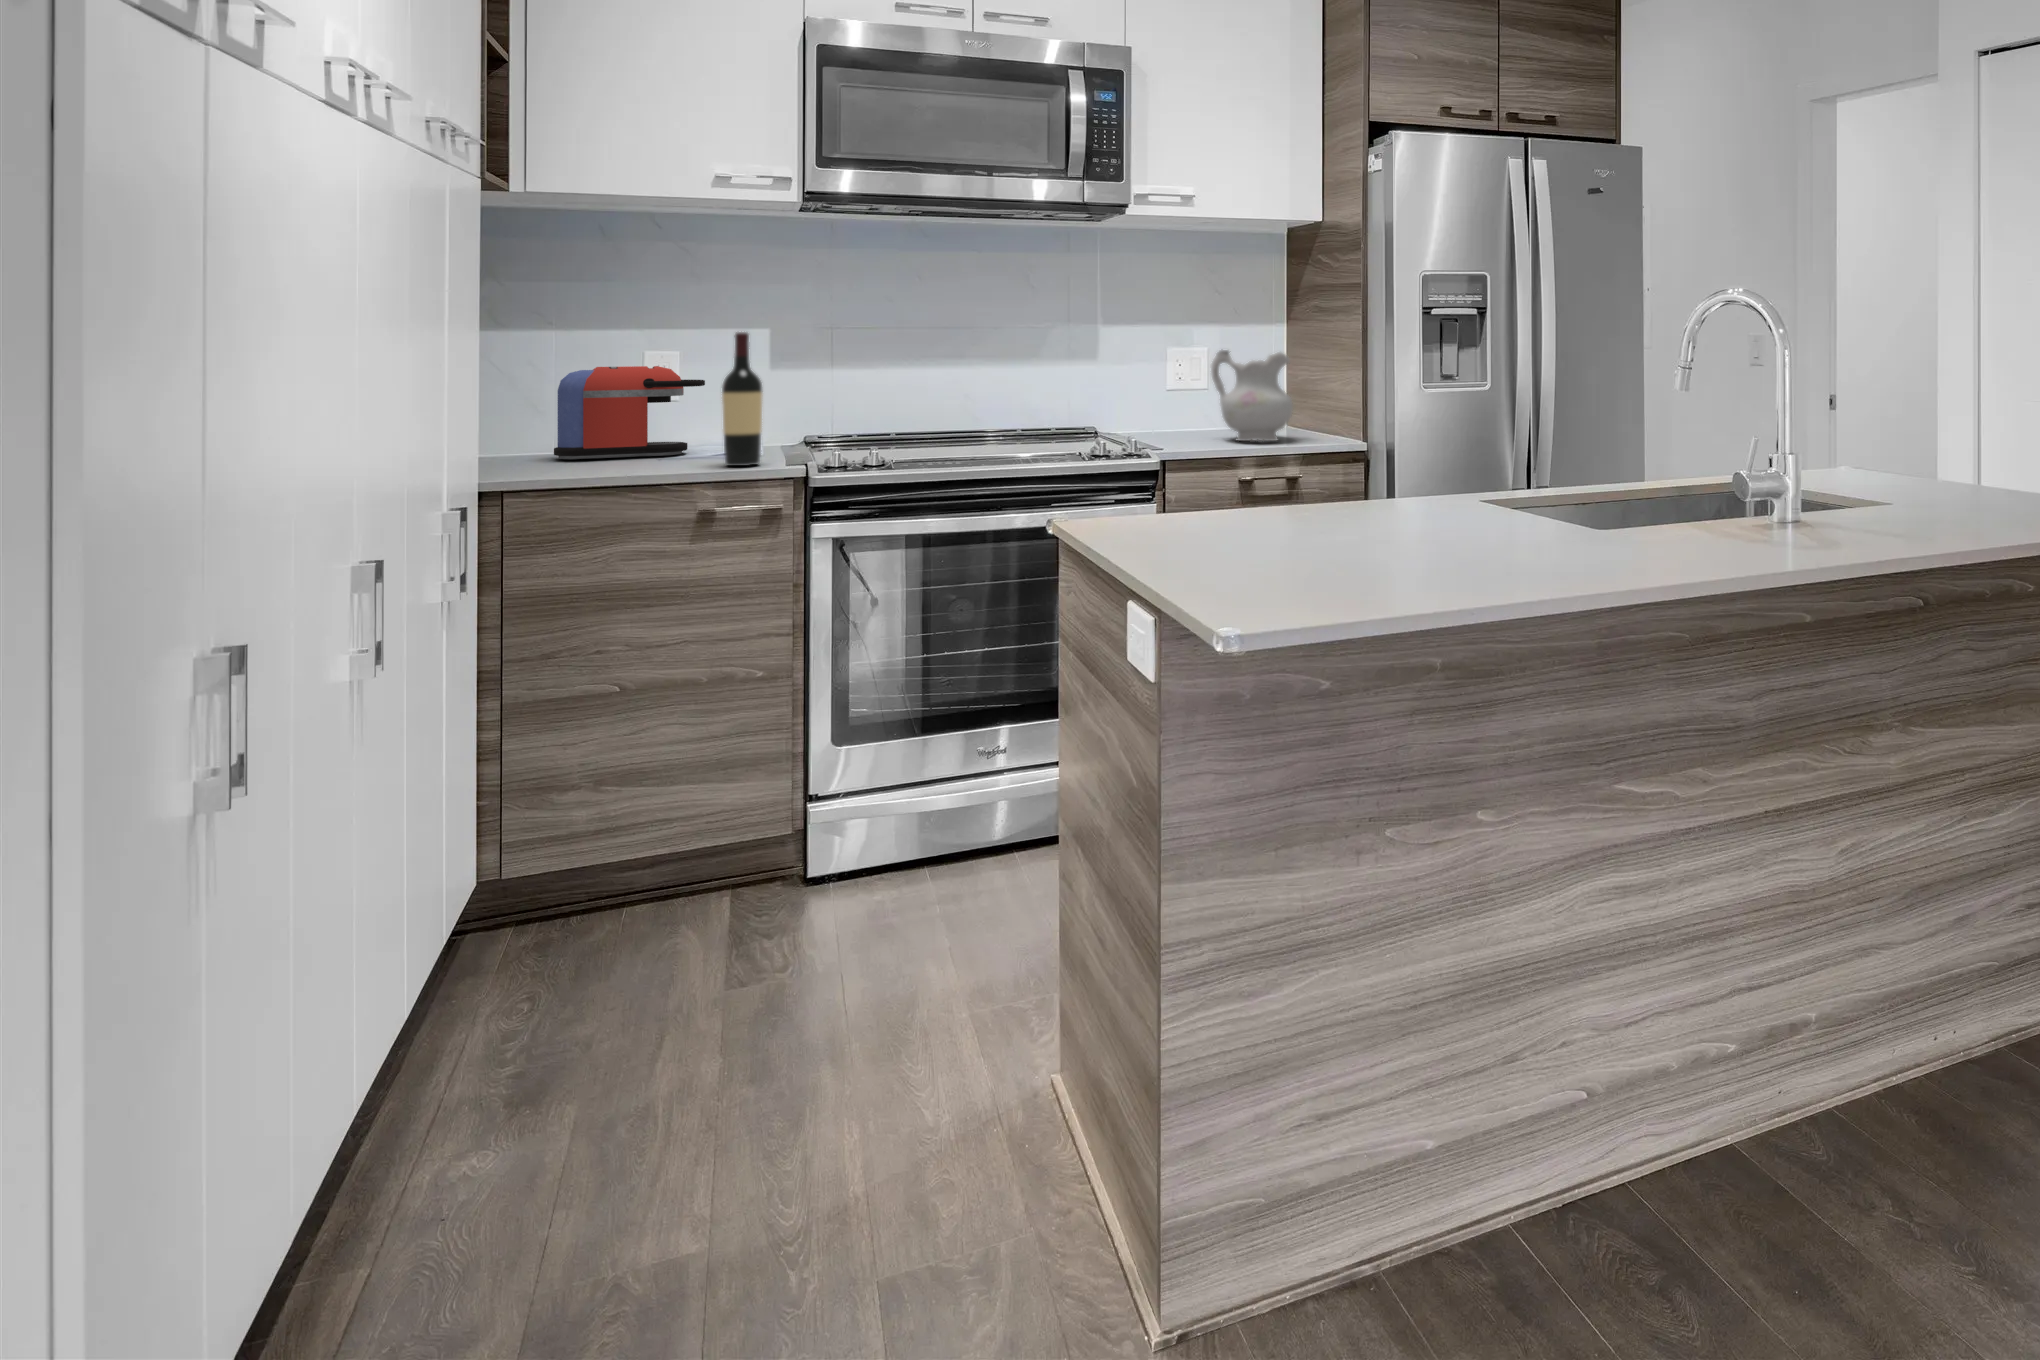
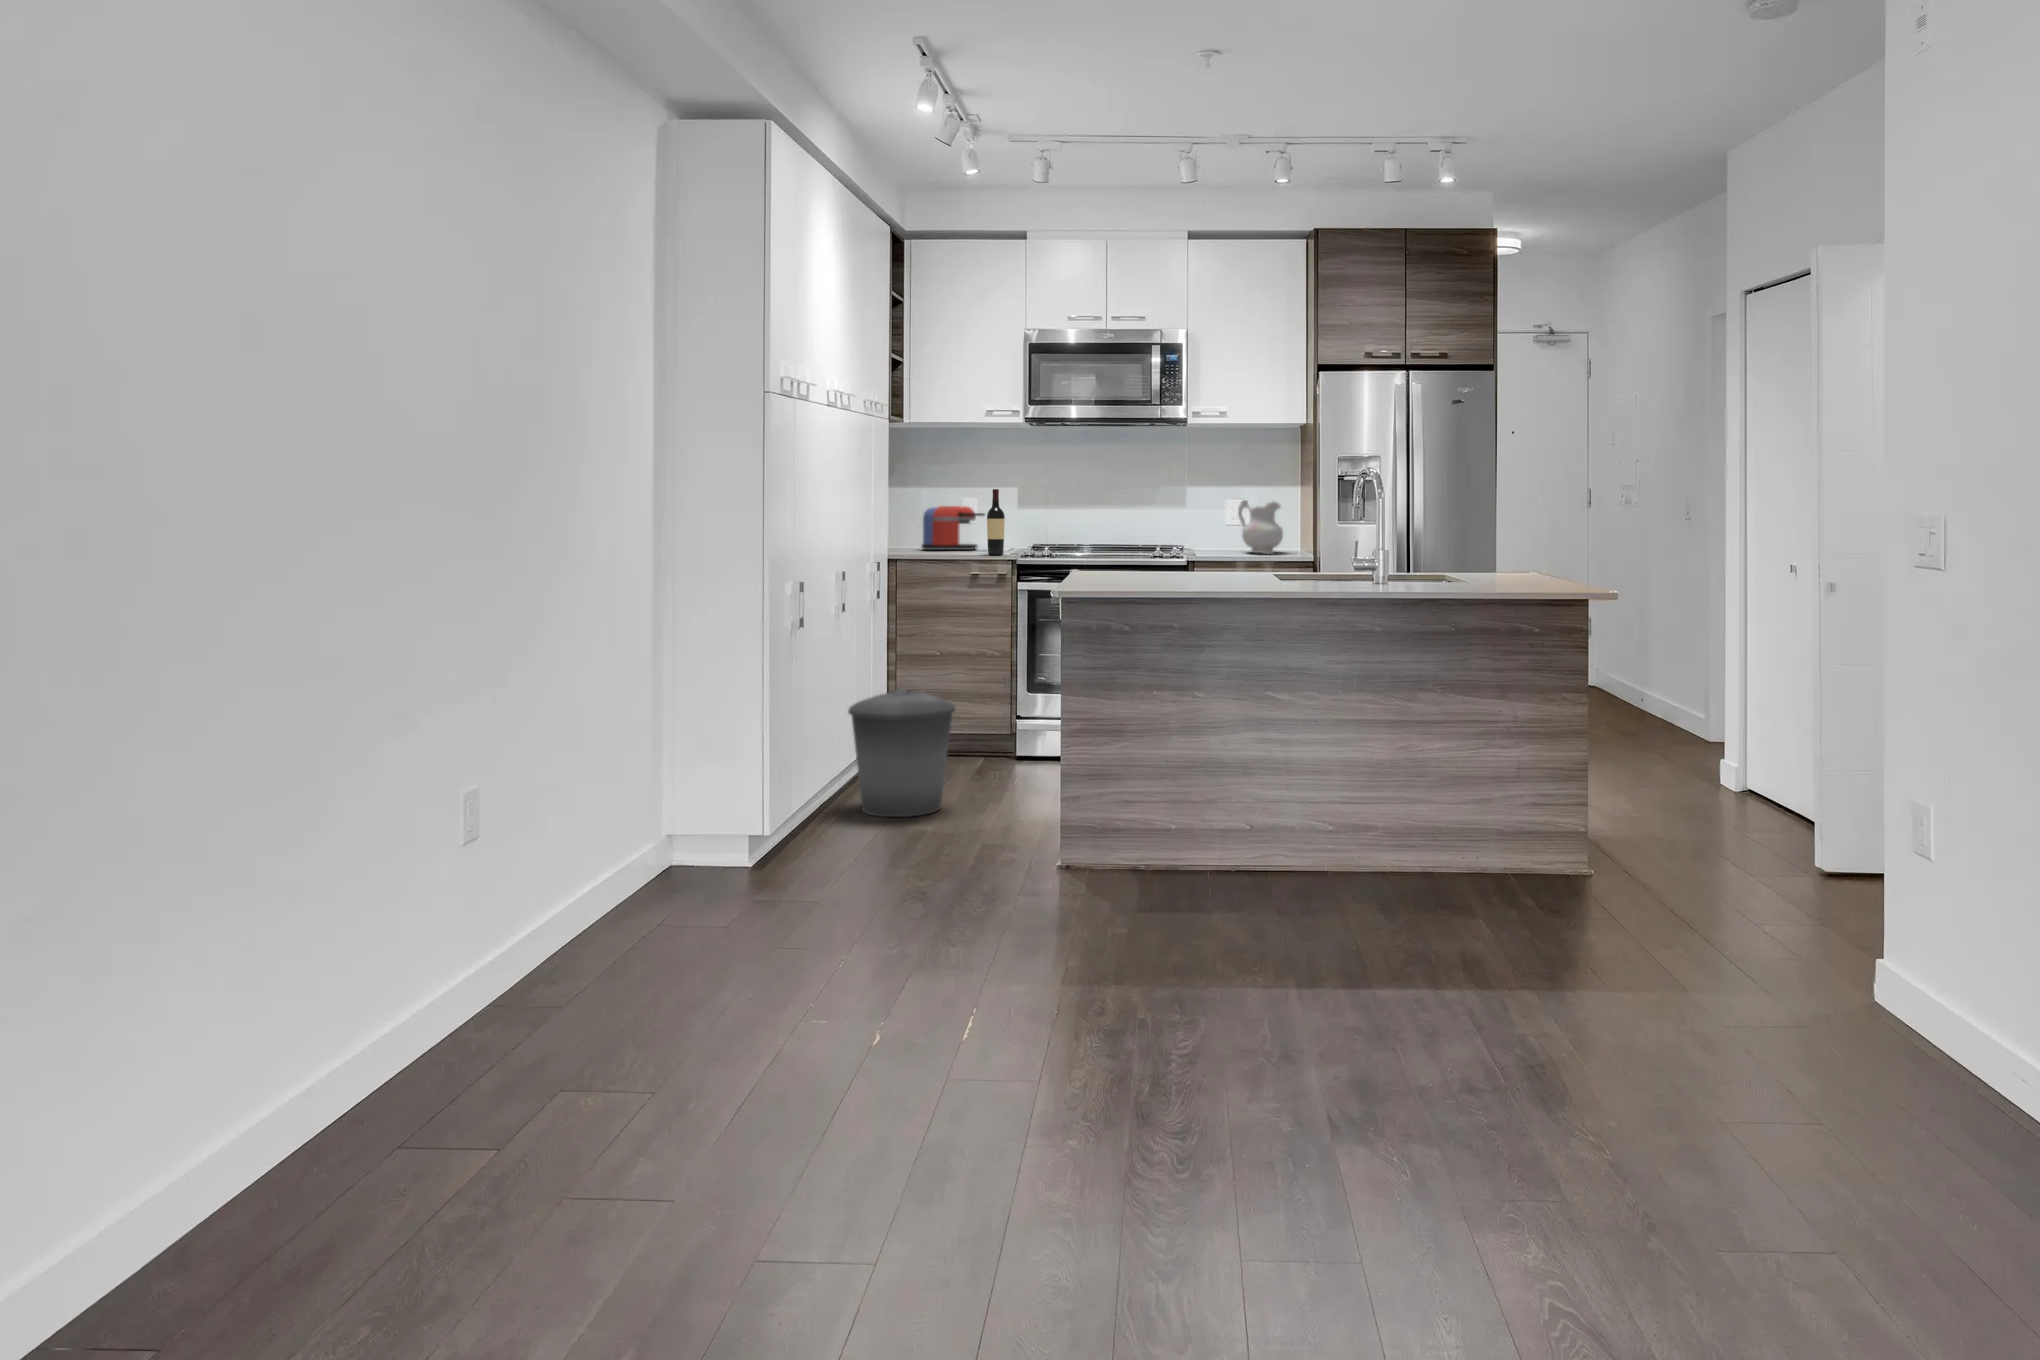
trash can: none [404,838,727,1204] -> present [848,689,955,817]

